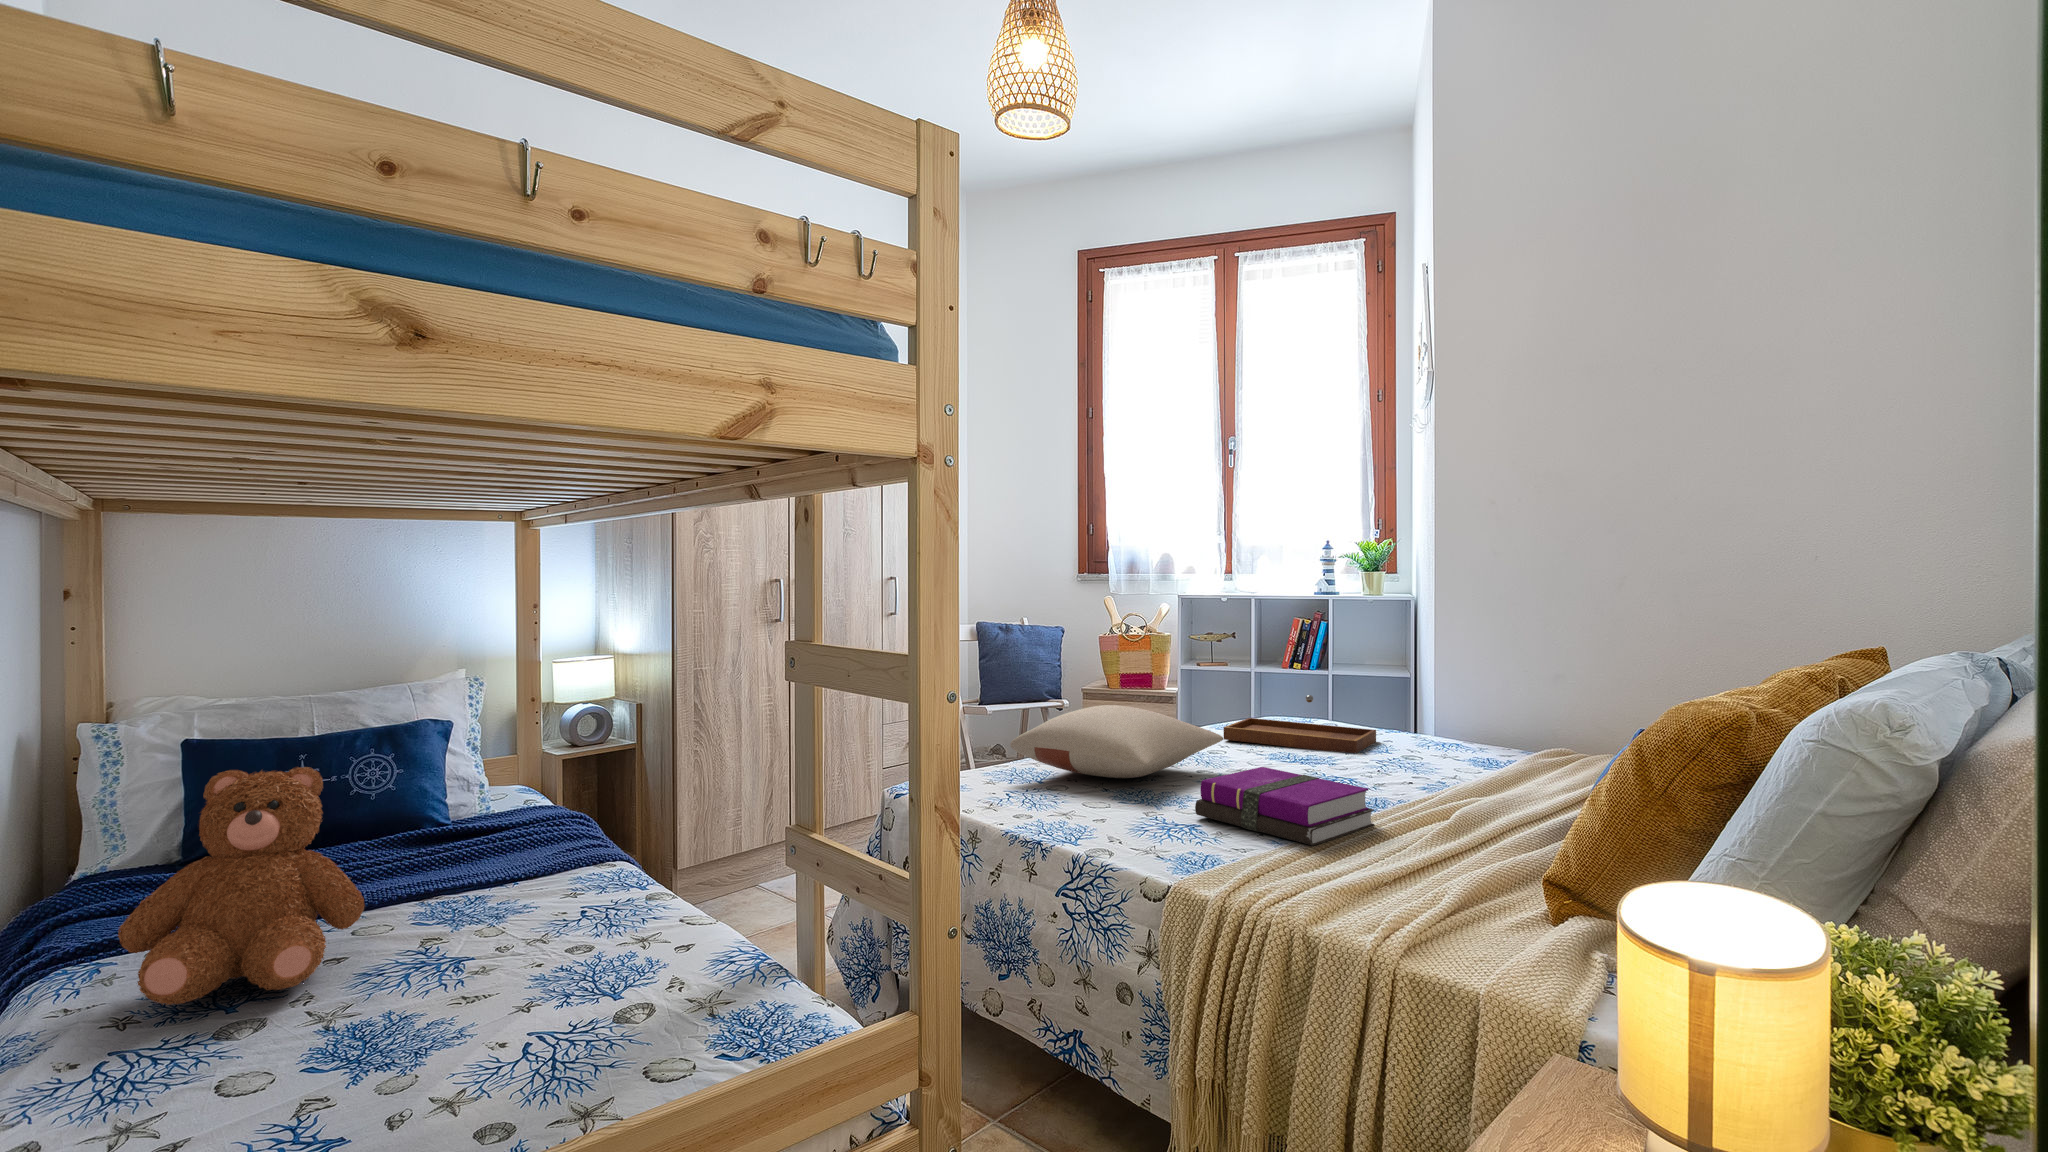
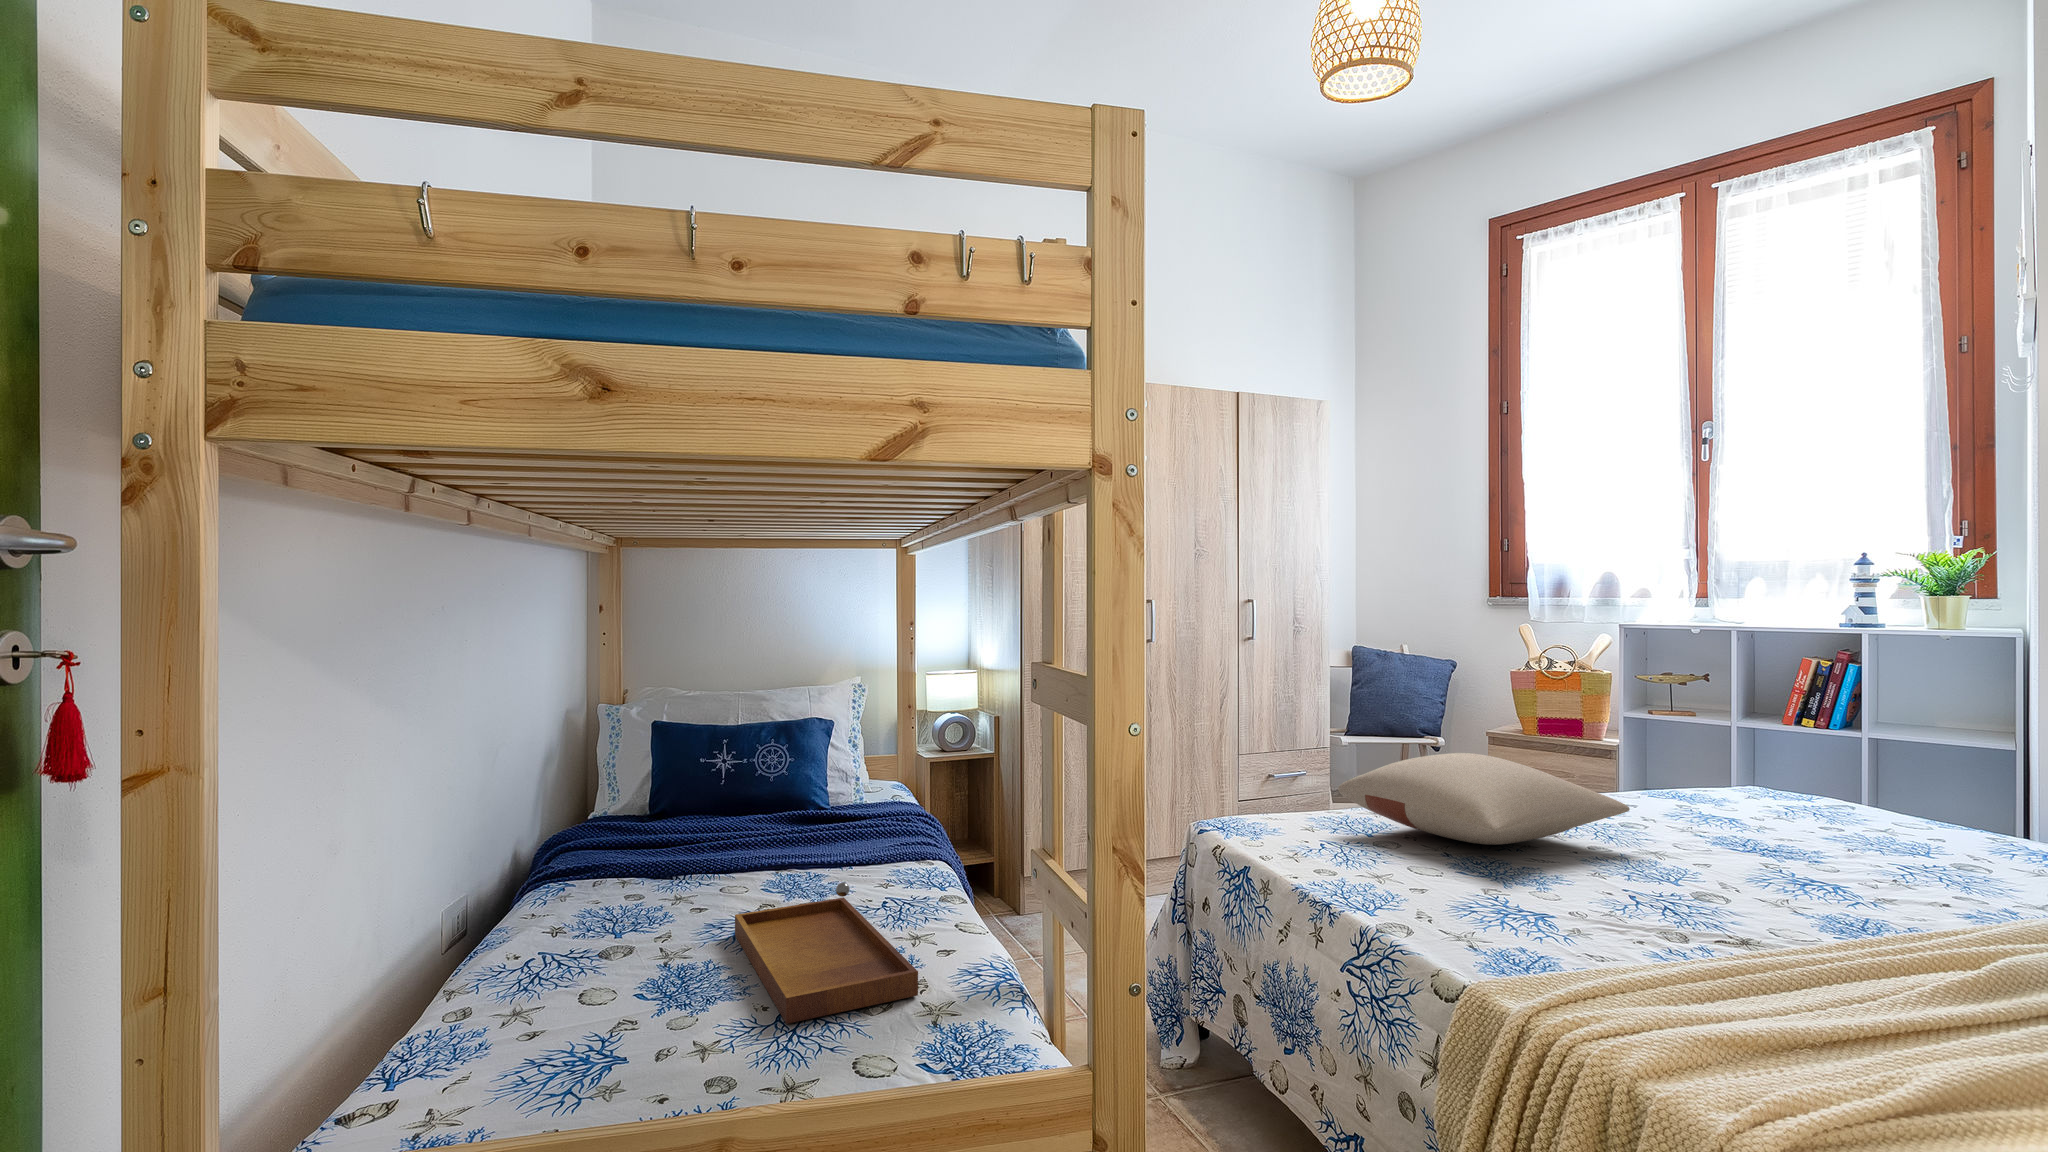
tray: present [1224,695,1376,753] -> present [735,883,918,1024]
teddy bear: present [118,767,365,1005] -> none [556,744,716,929]
notebook: present [1195,767,1374,846] -> none [1549,852,1833,969]

